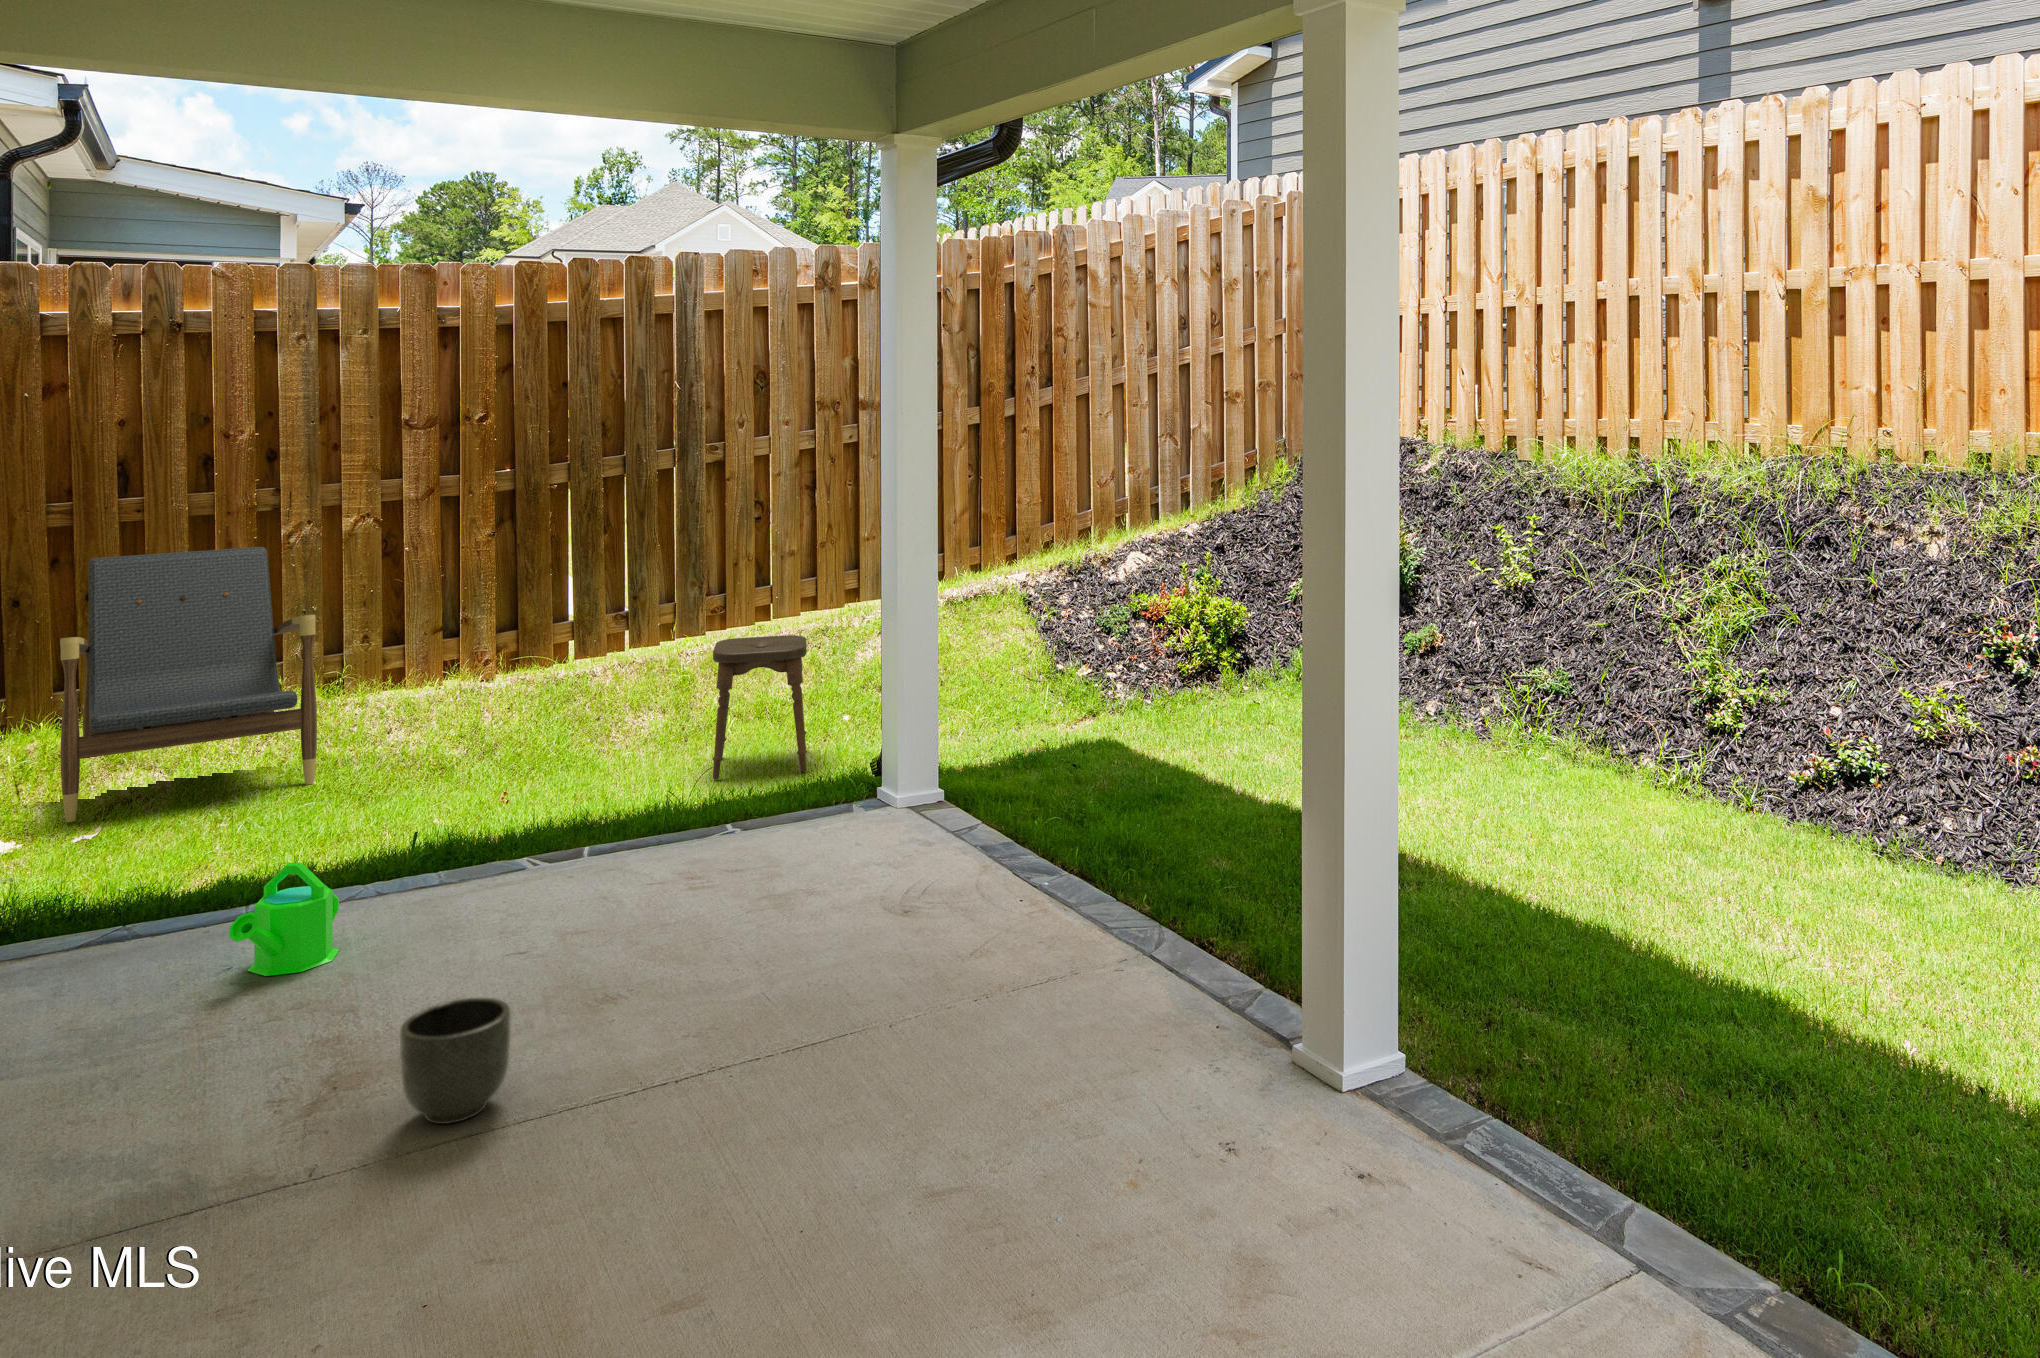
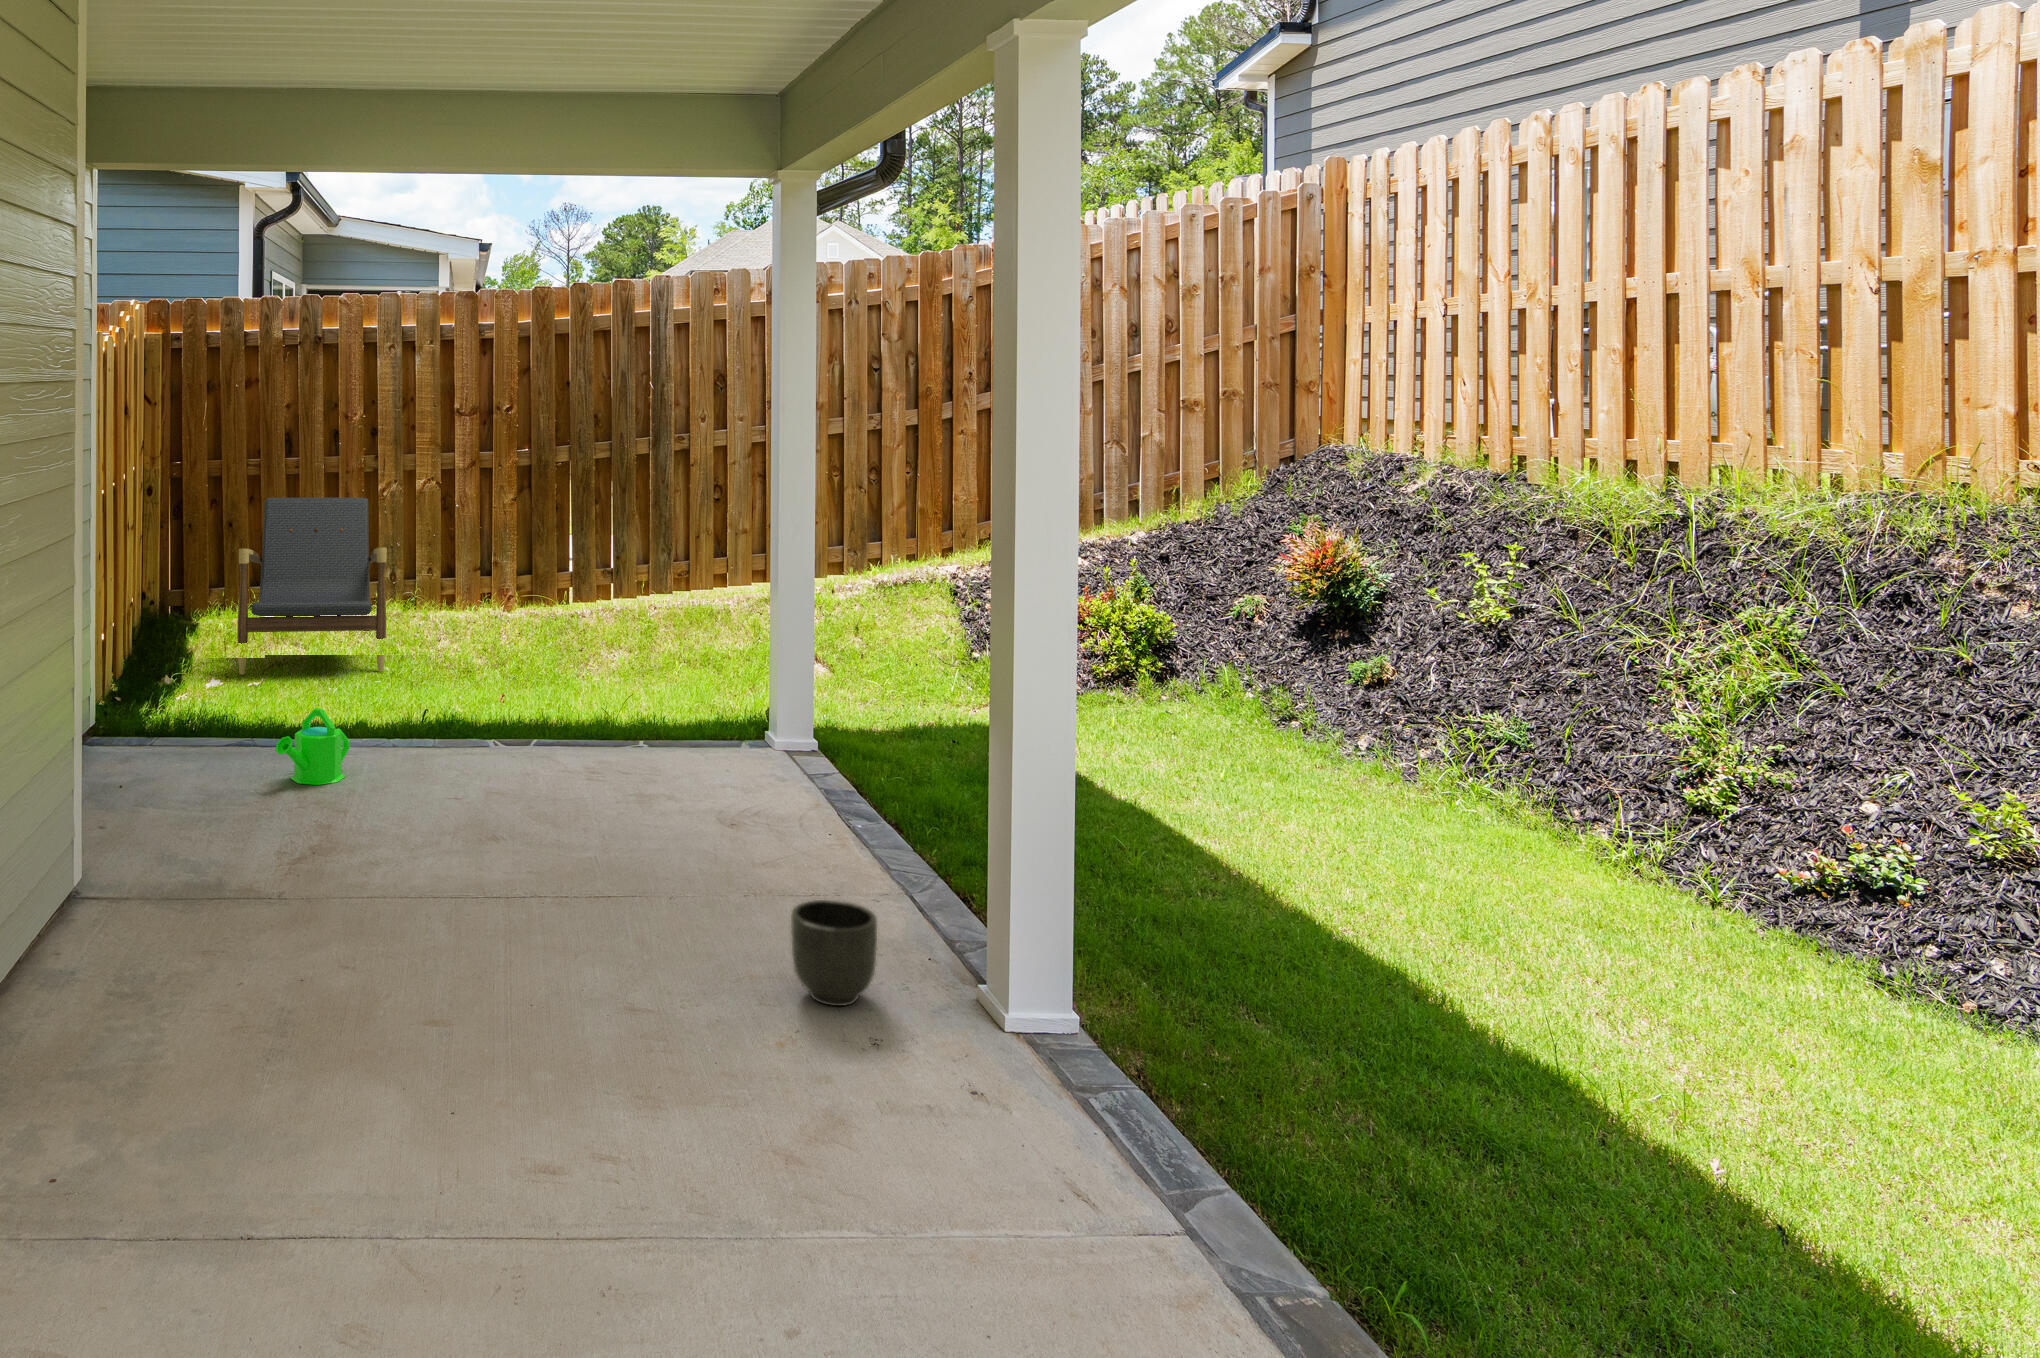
stool: present [712,635,807,779] -> none [641,595,724,712]
planter: present [400,998,511,1124] -> present [791,900,877,1006]

